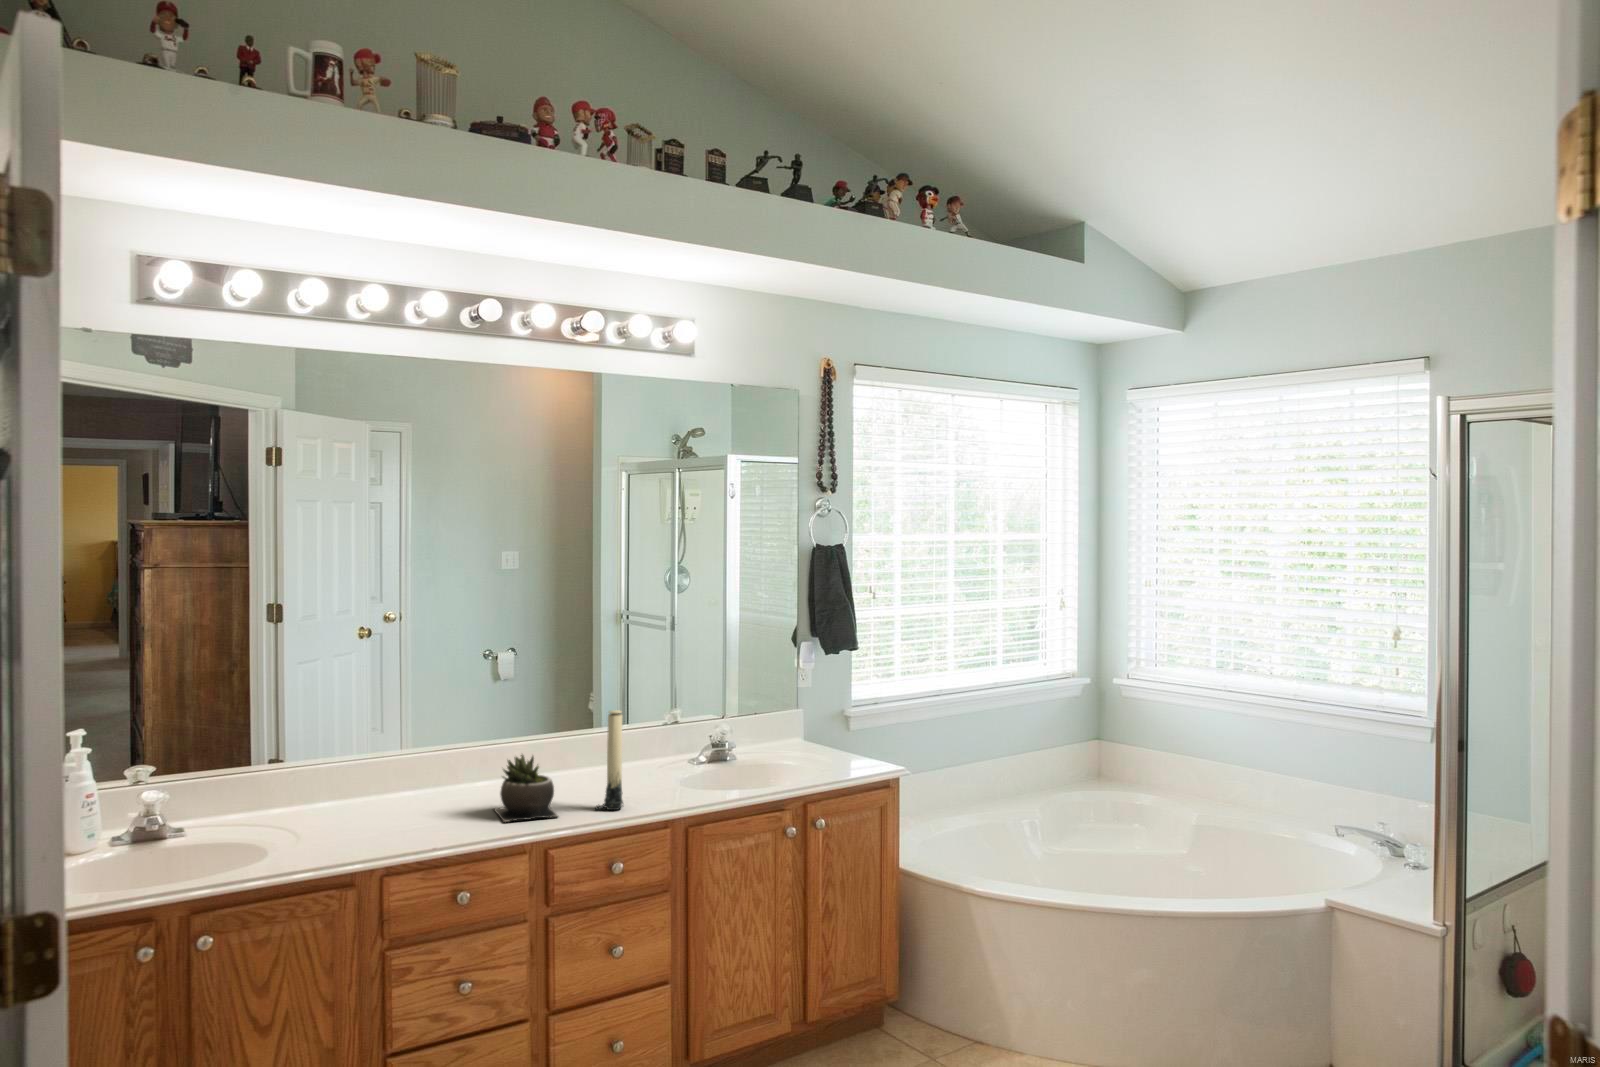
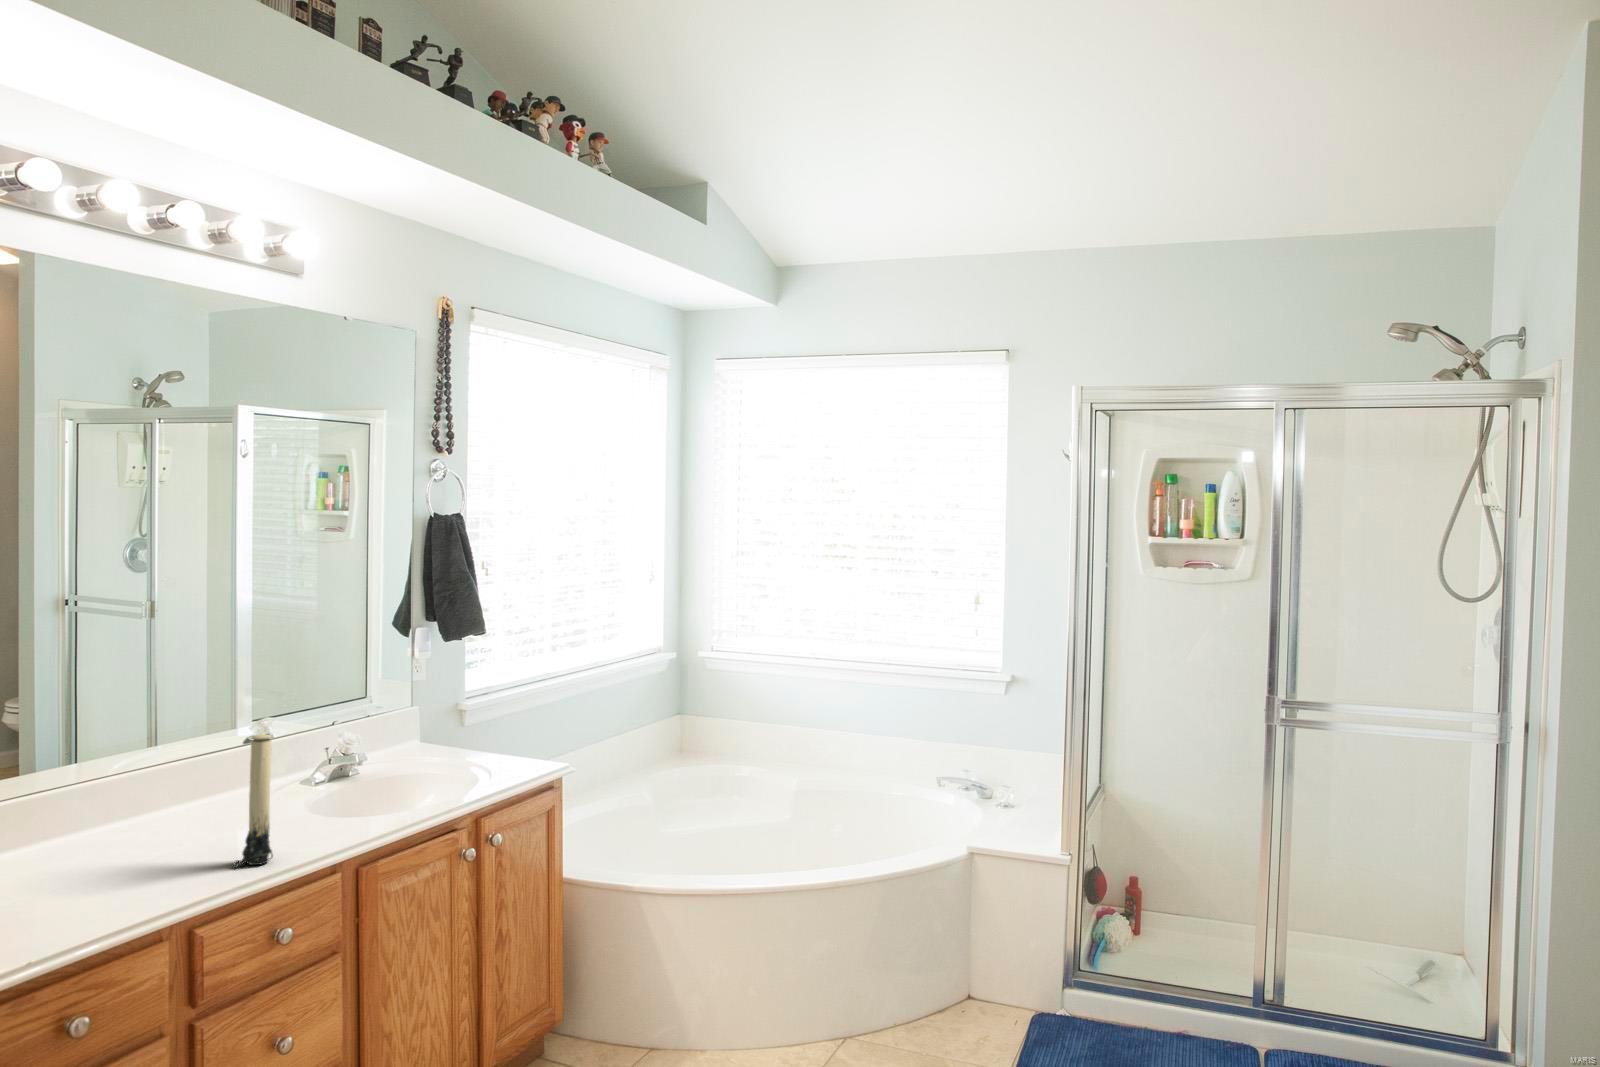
succulent plant: present [494,755,558,822] -> none [74,804,191,904]

